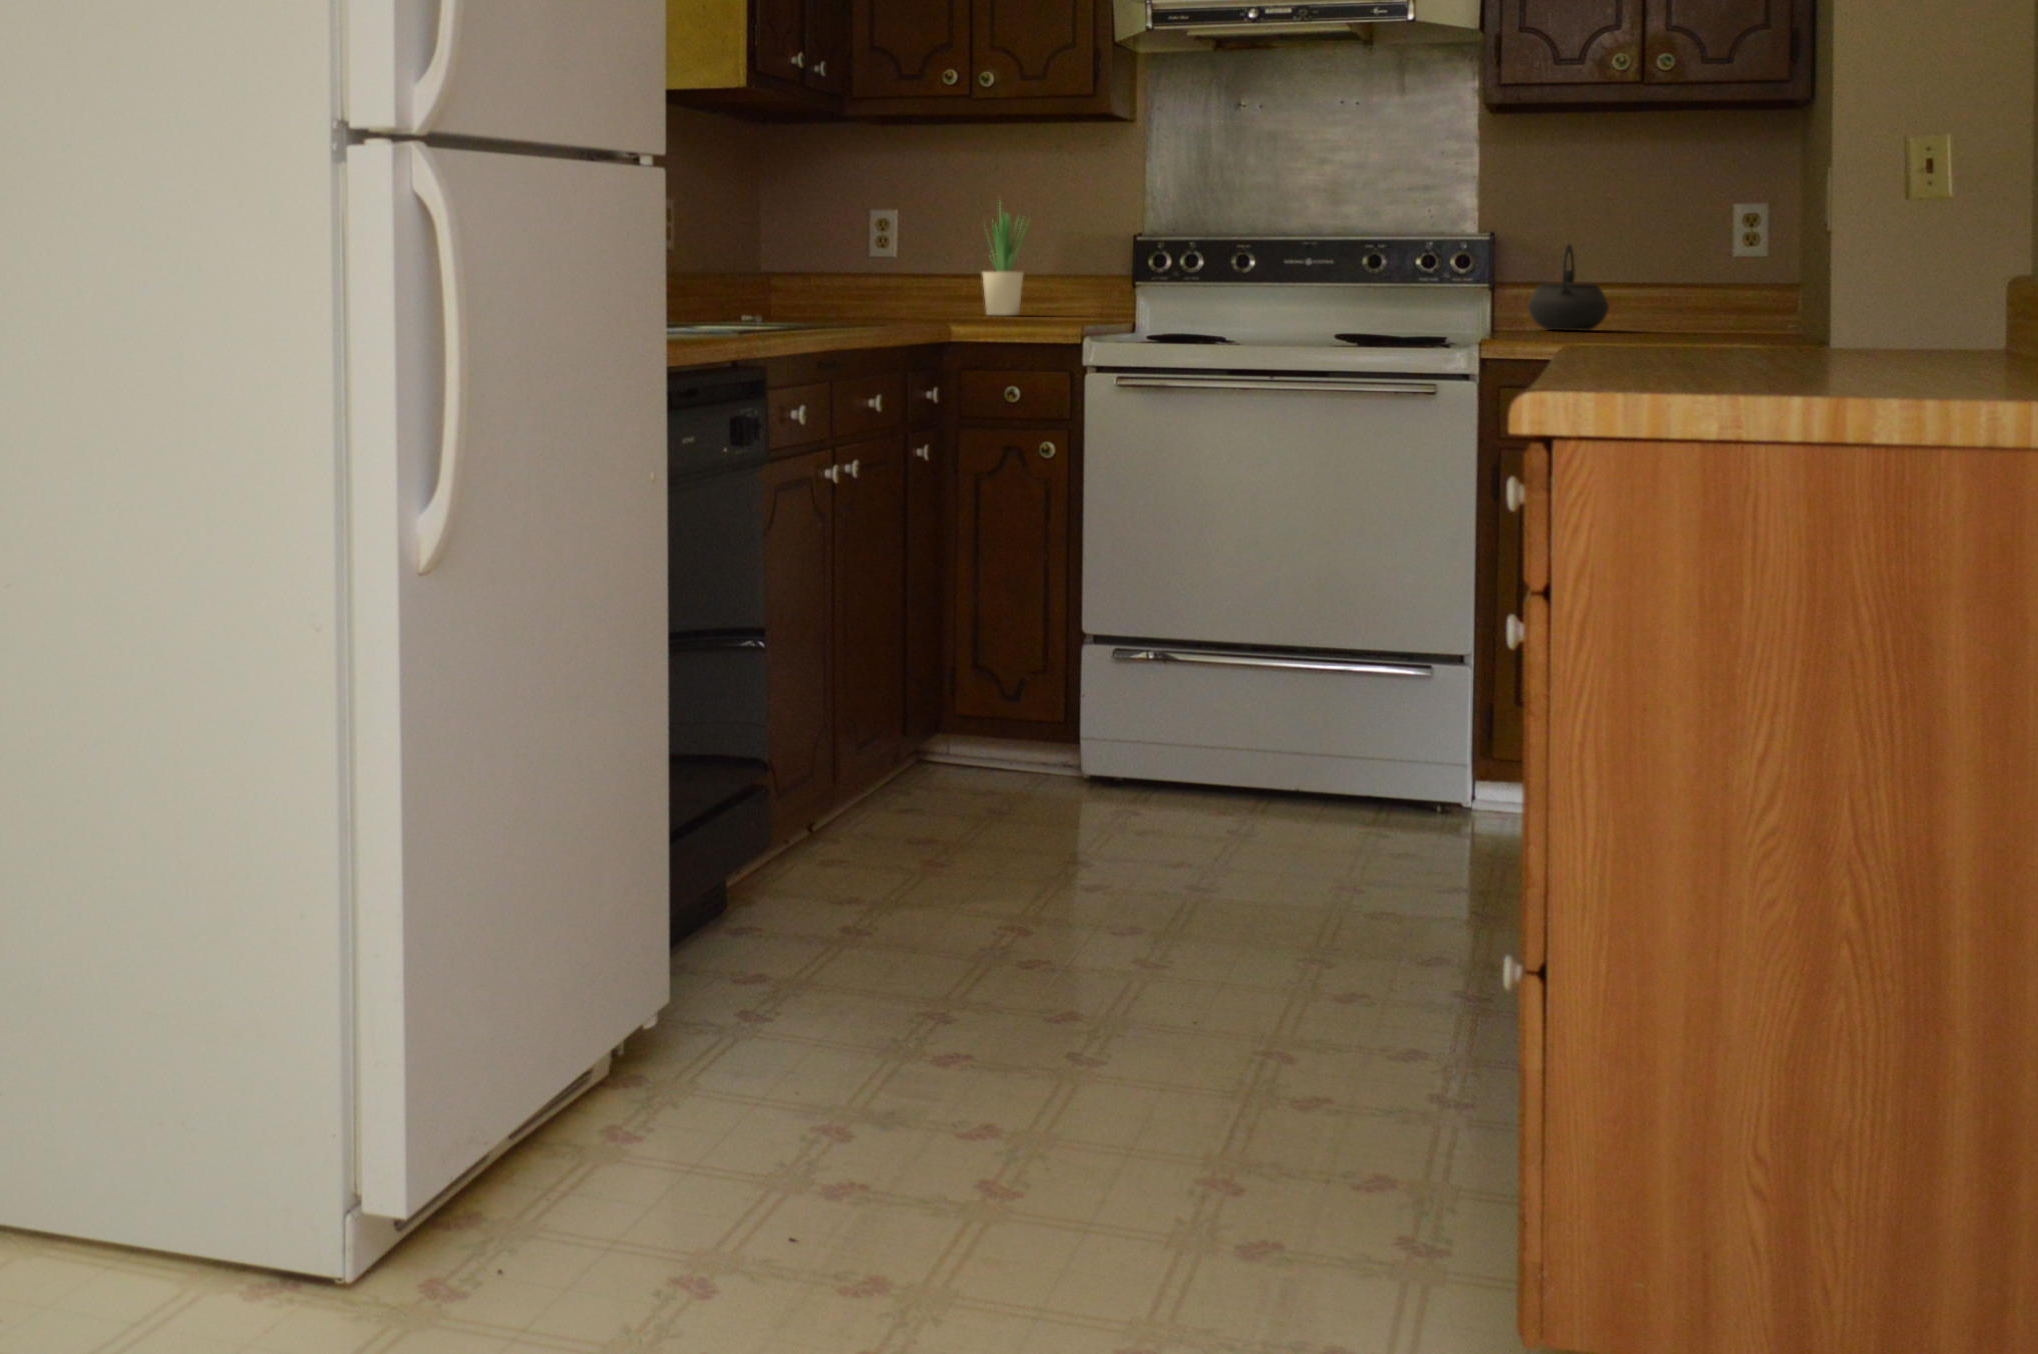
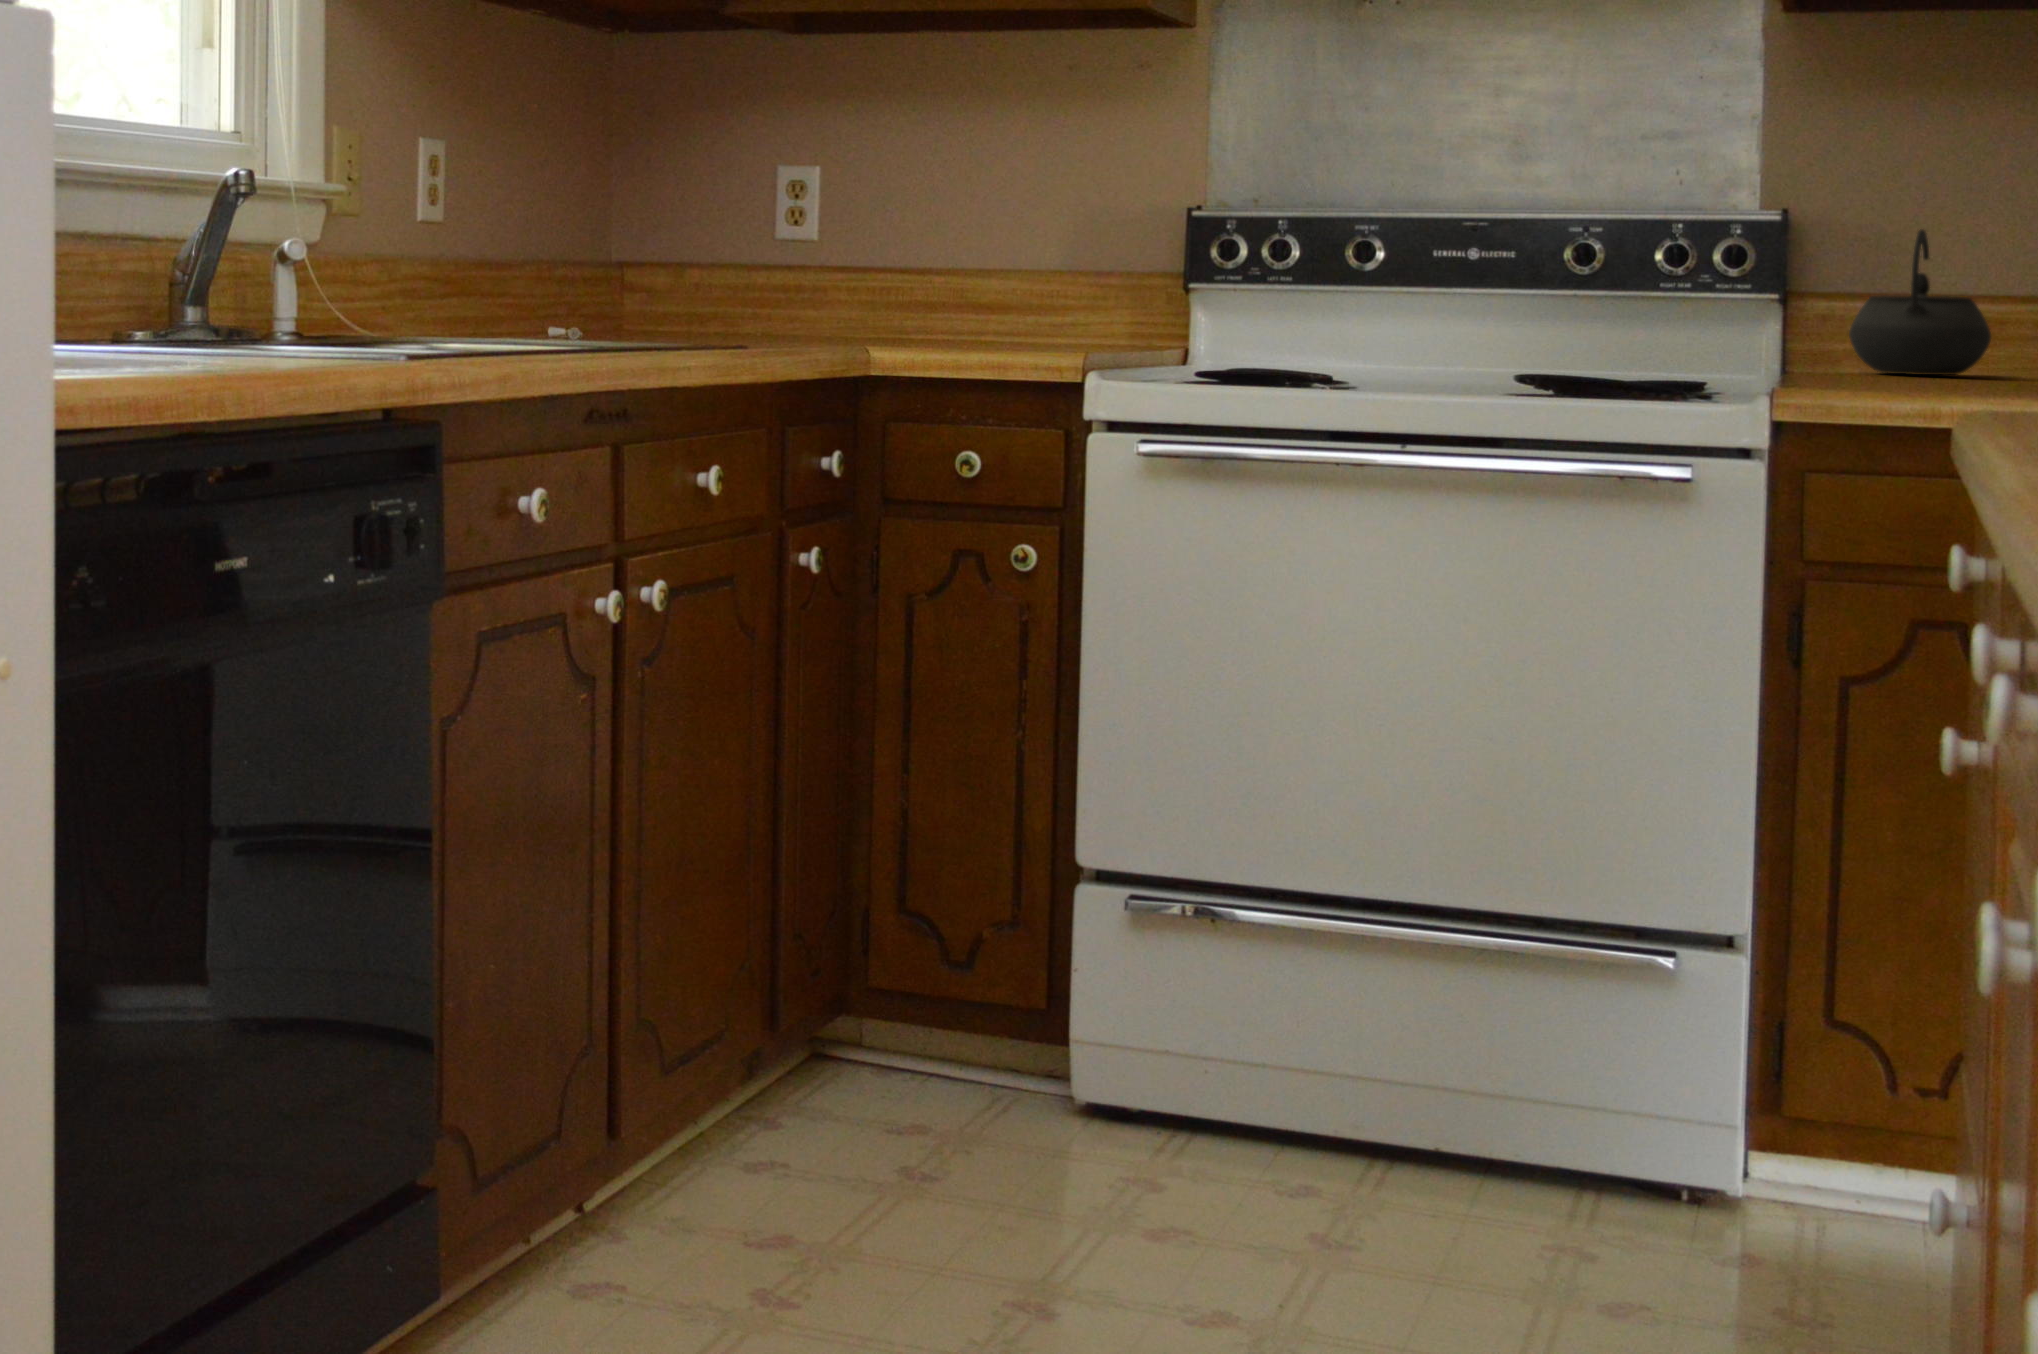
potted plant: present [983,211,1031,315] -> none [944,141,1025,335]

